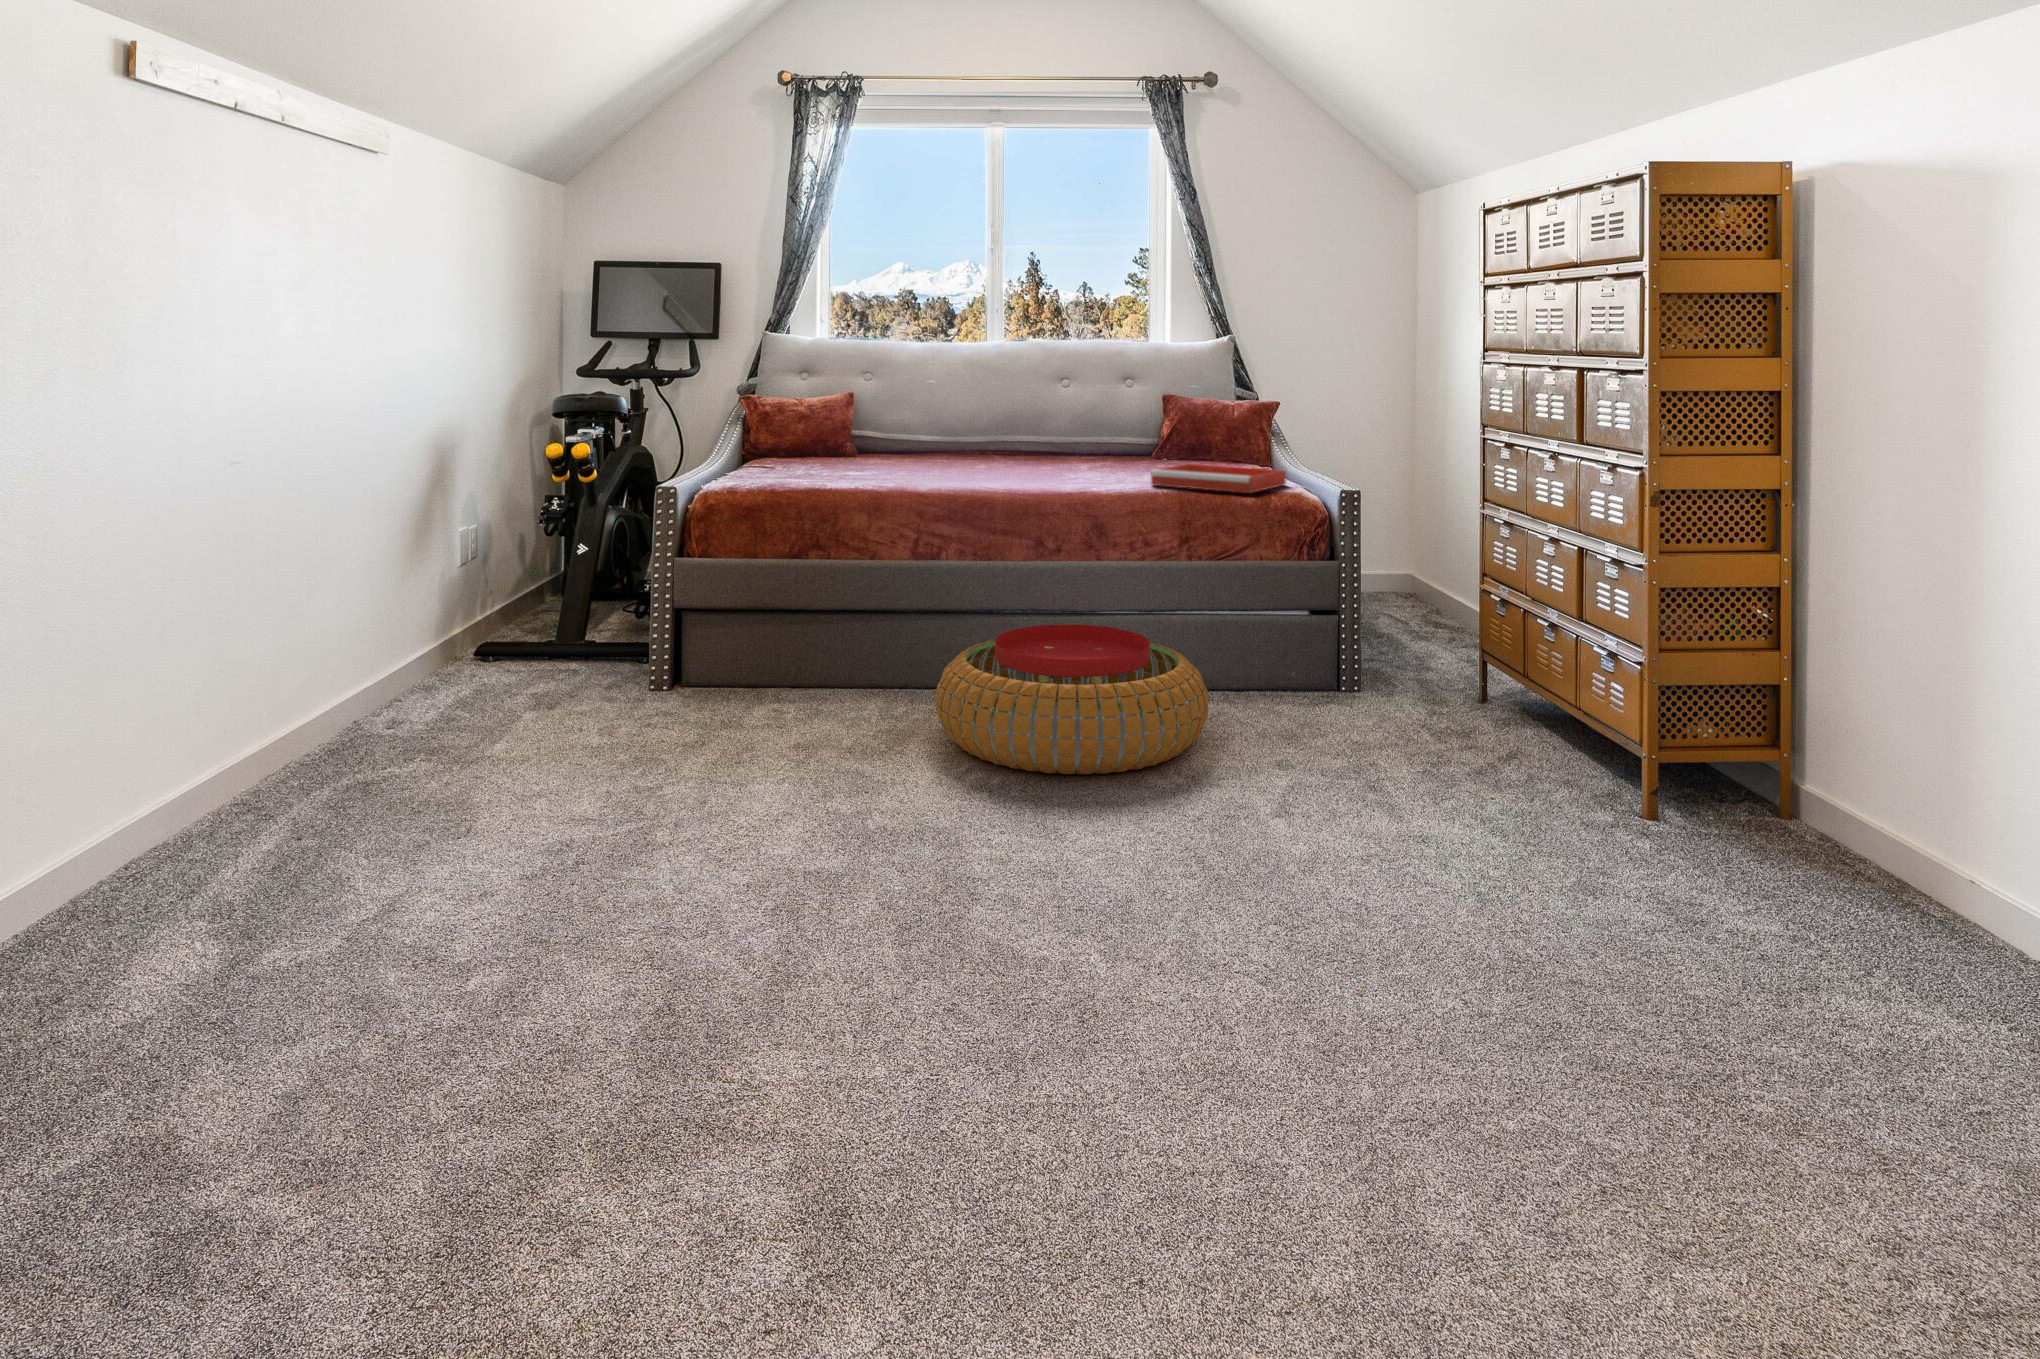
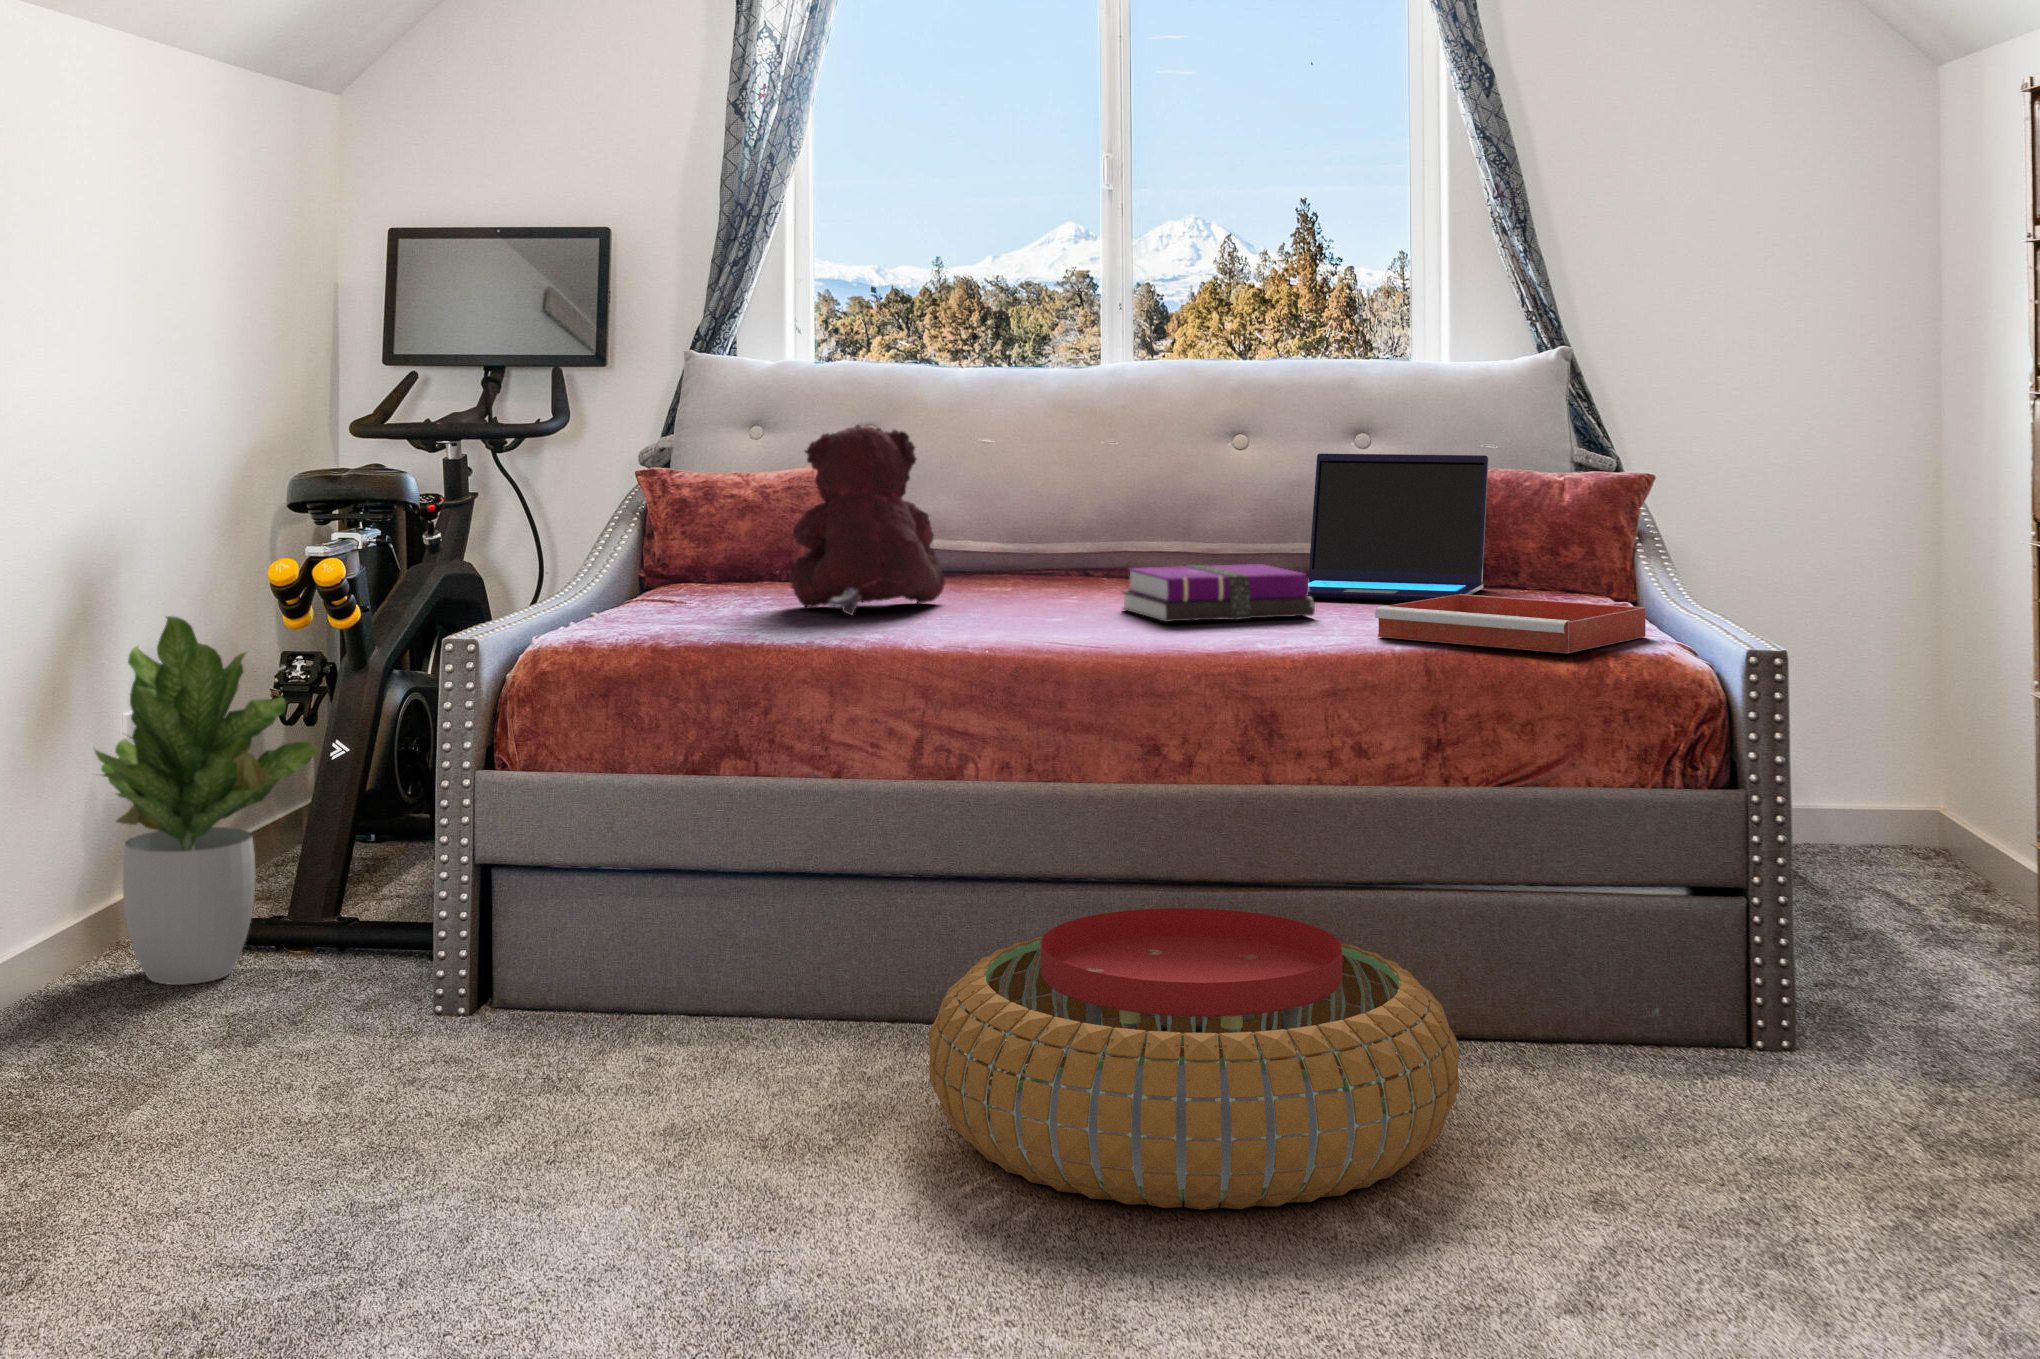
teddy bear: none [833,372,916,475] -> present [791,425,945,615]
laptop: none [1089,391,1197,468] -> present [1307,454,1488,601]
notebook: none [1012,448,1115,478] -> present [1122,564,1315,622]
potted plant: none [448,475,579,680] -> present [95,616,321,985]

